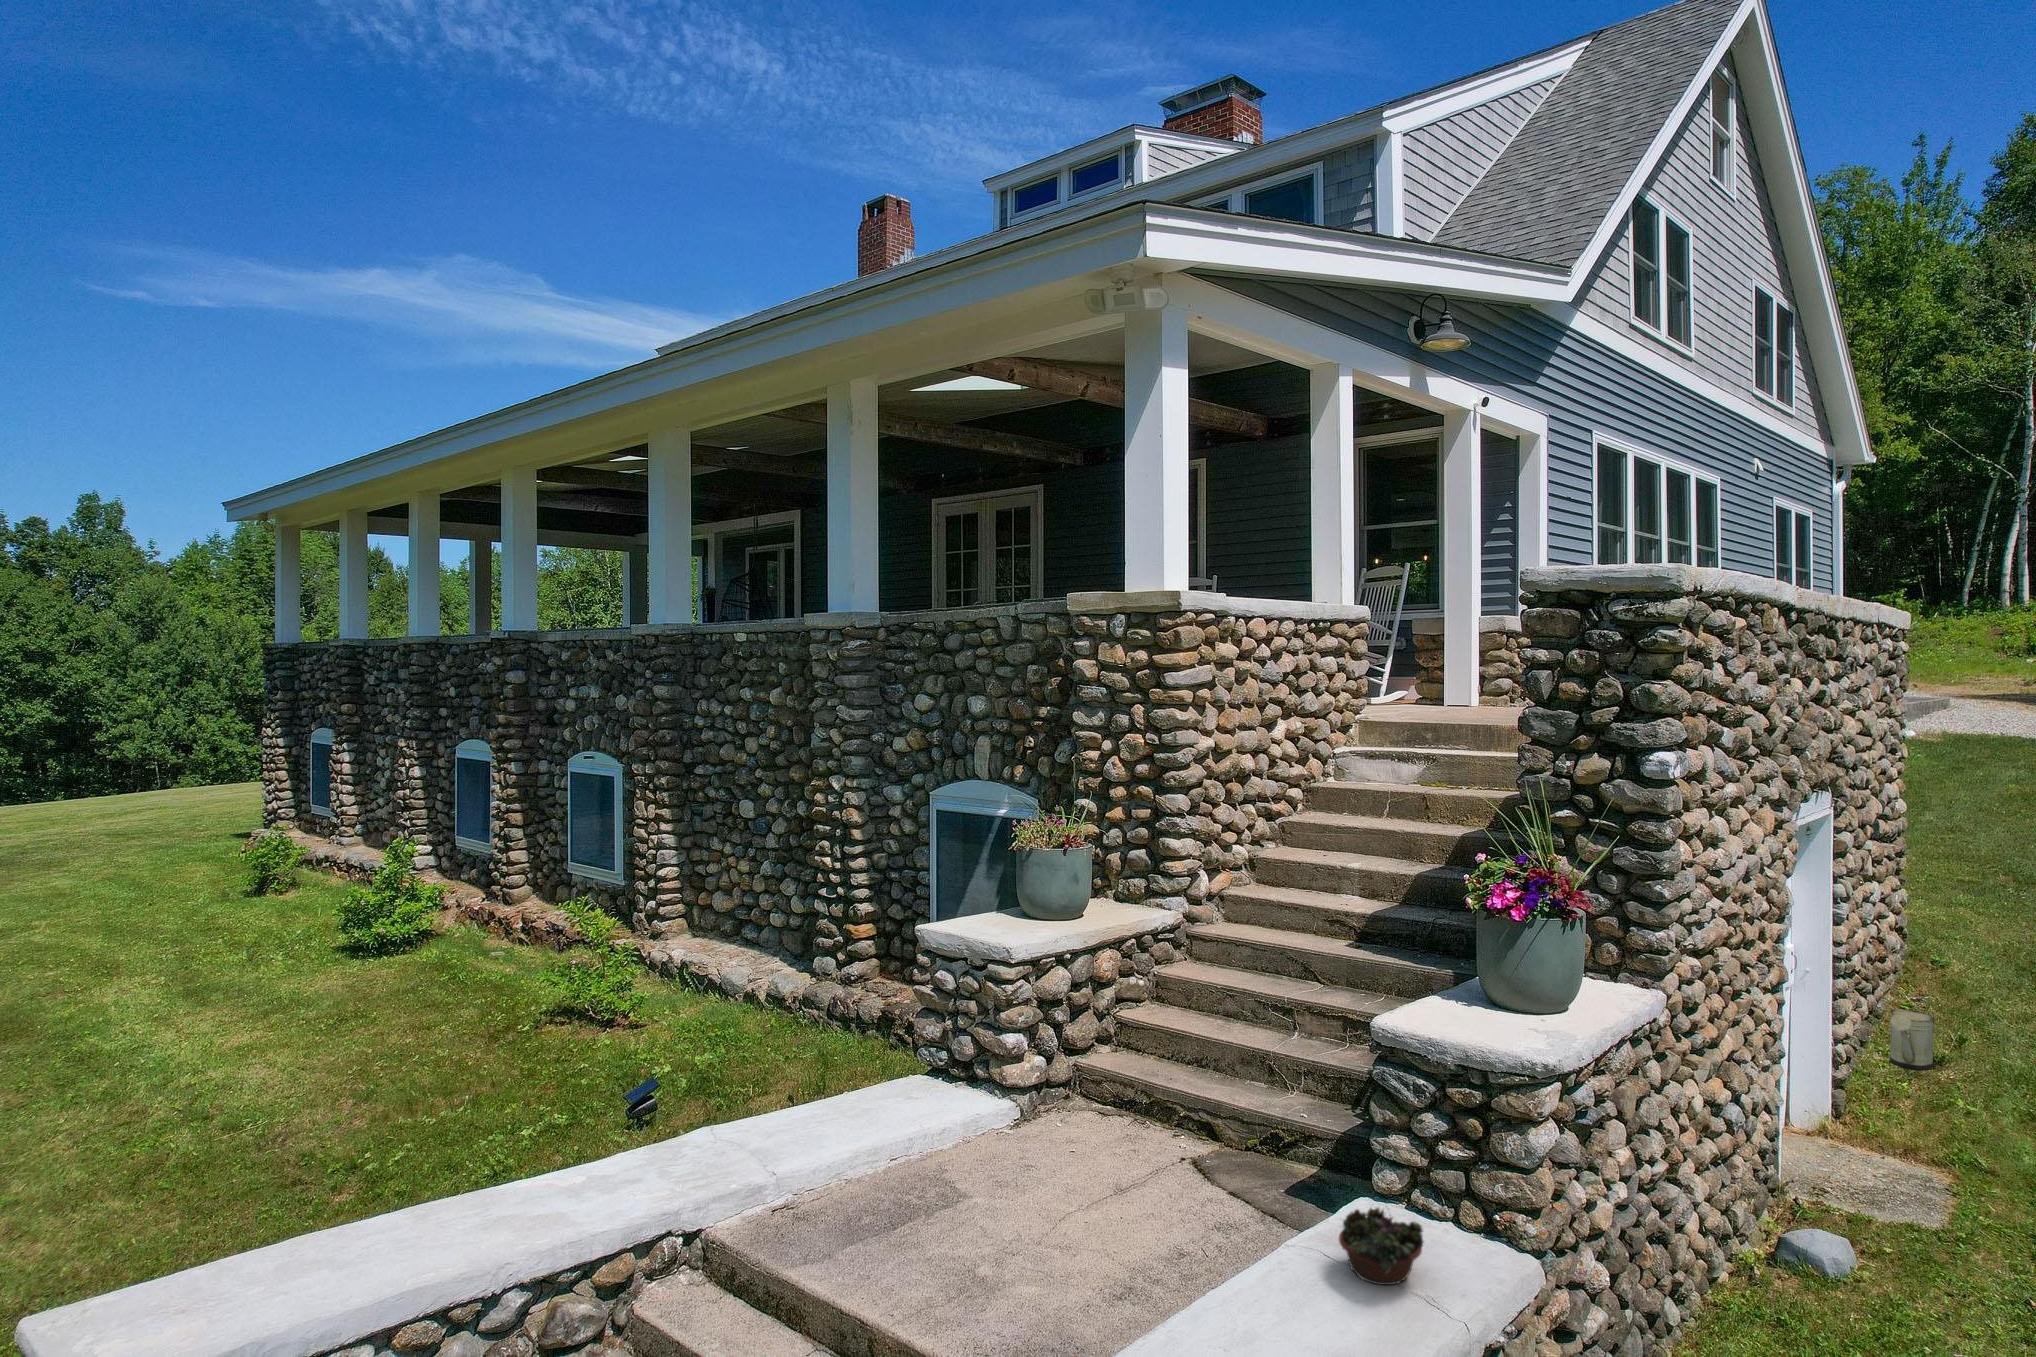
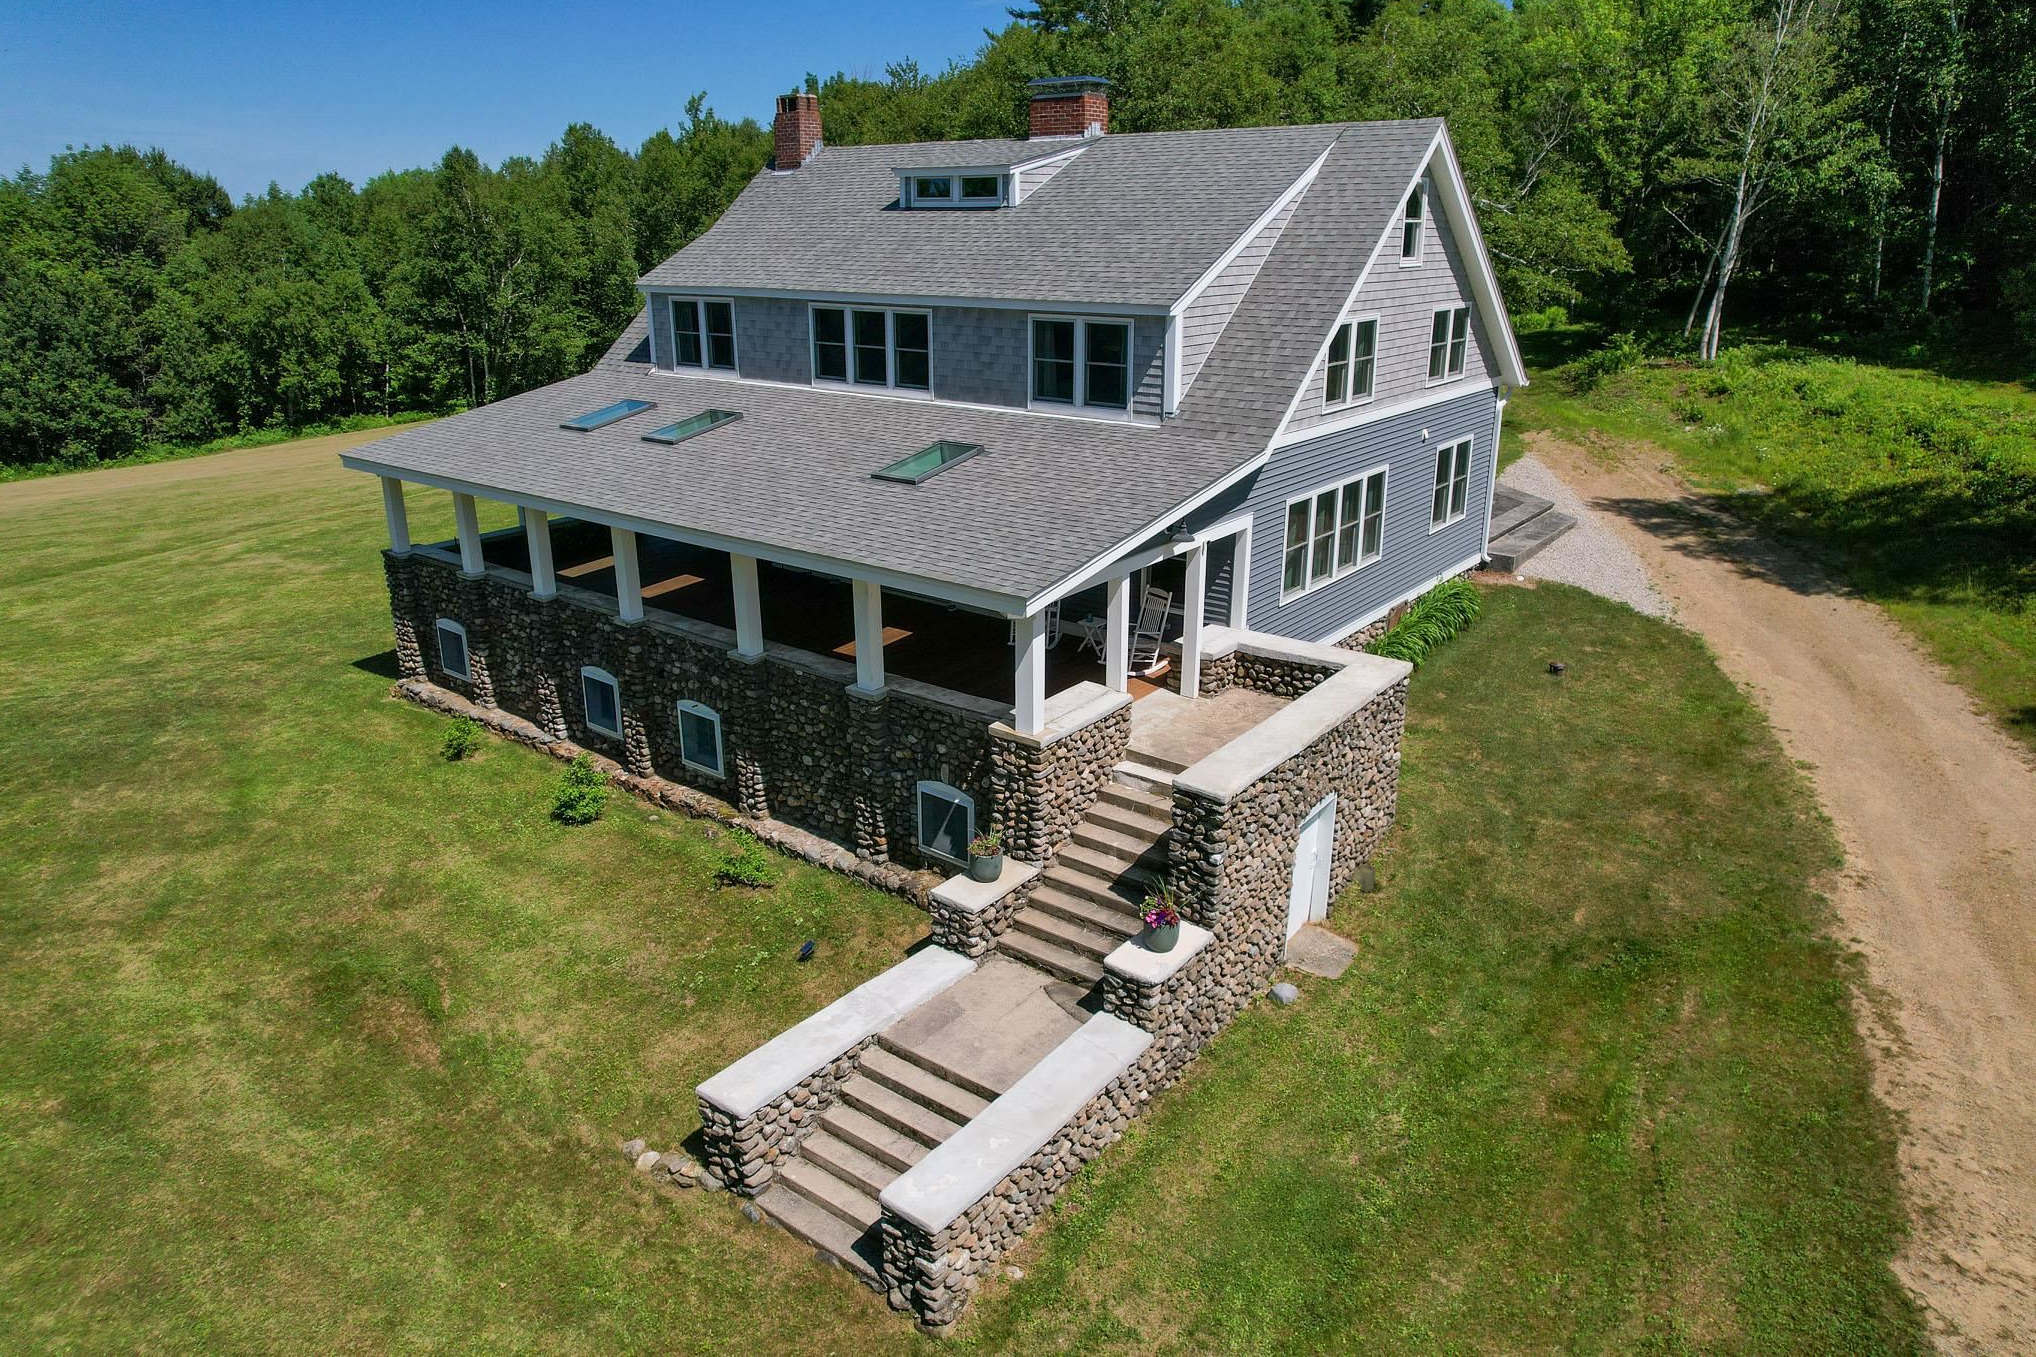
succulent planter: present [1339,1208,1423,1285] -> none [1088,1025,1113,1051]

